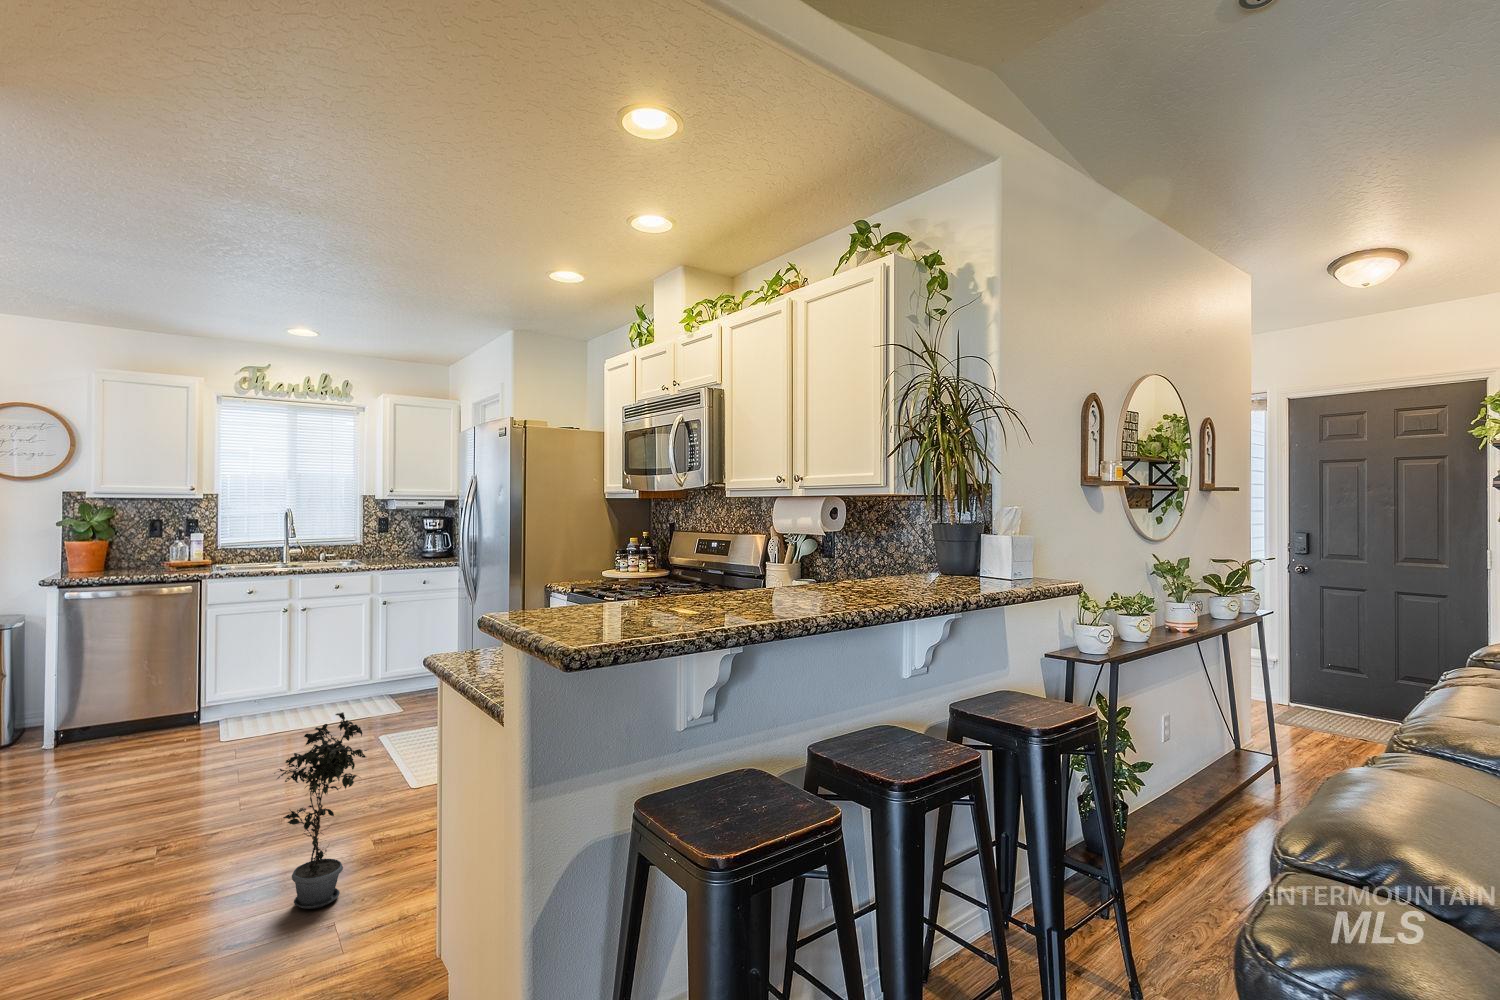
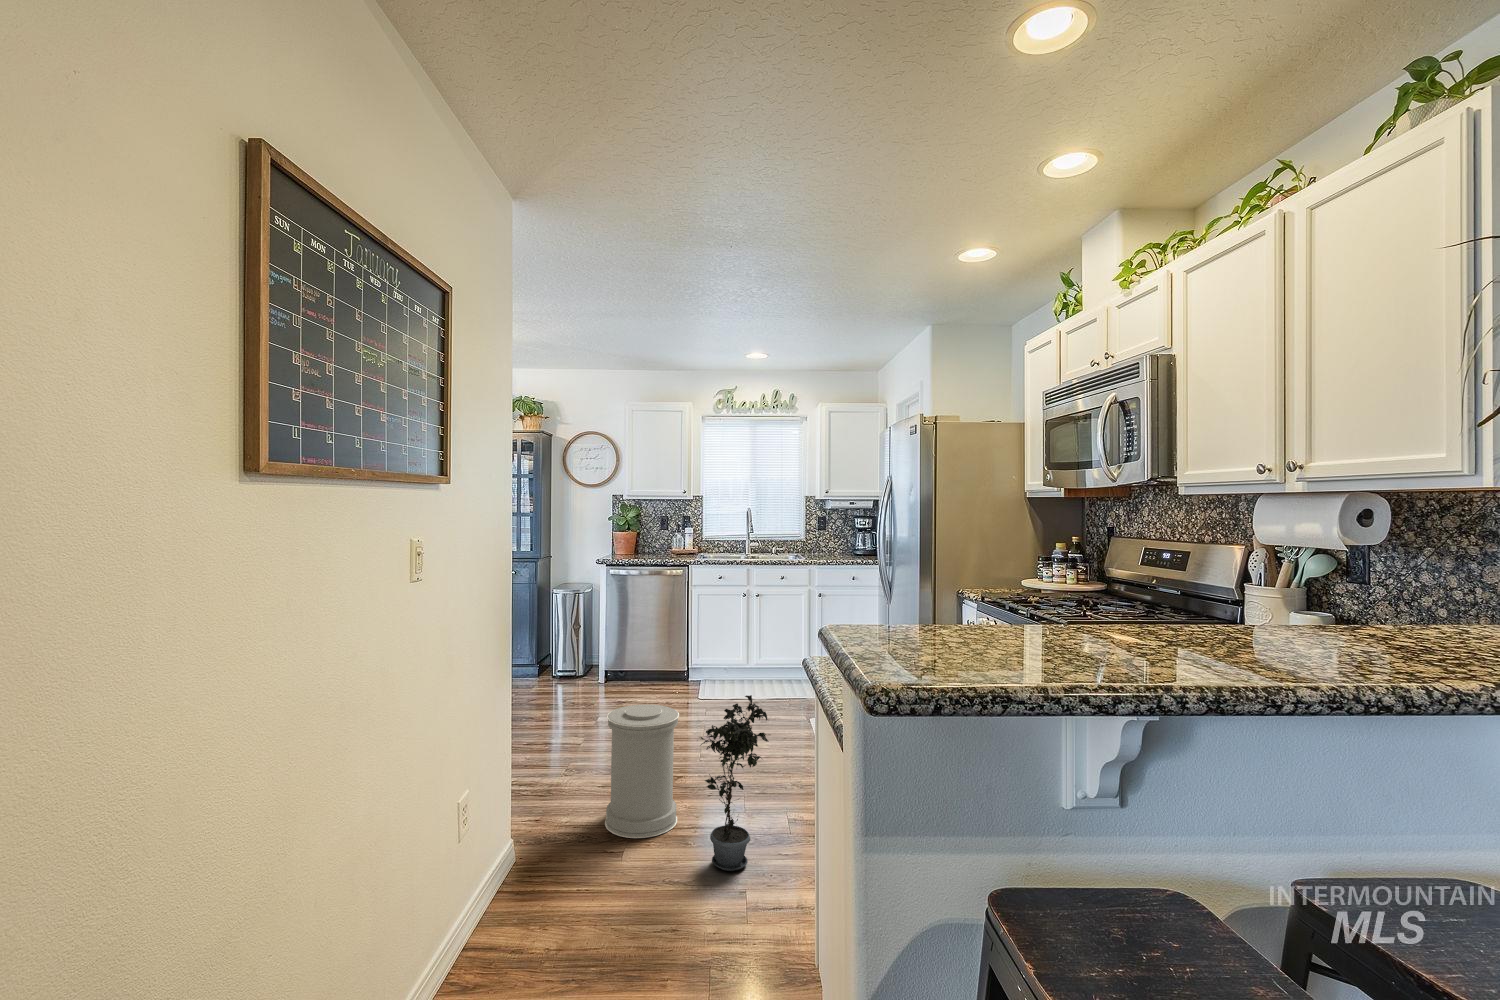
trash can: none [120,749,235,918] -> present [605,705,679,838]

